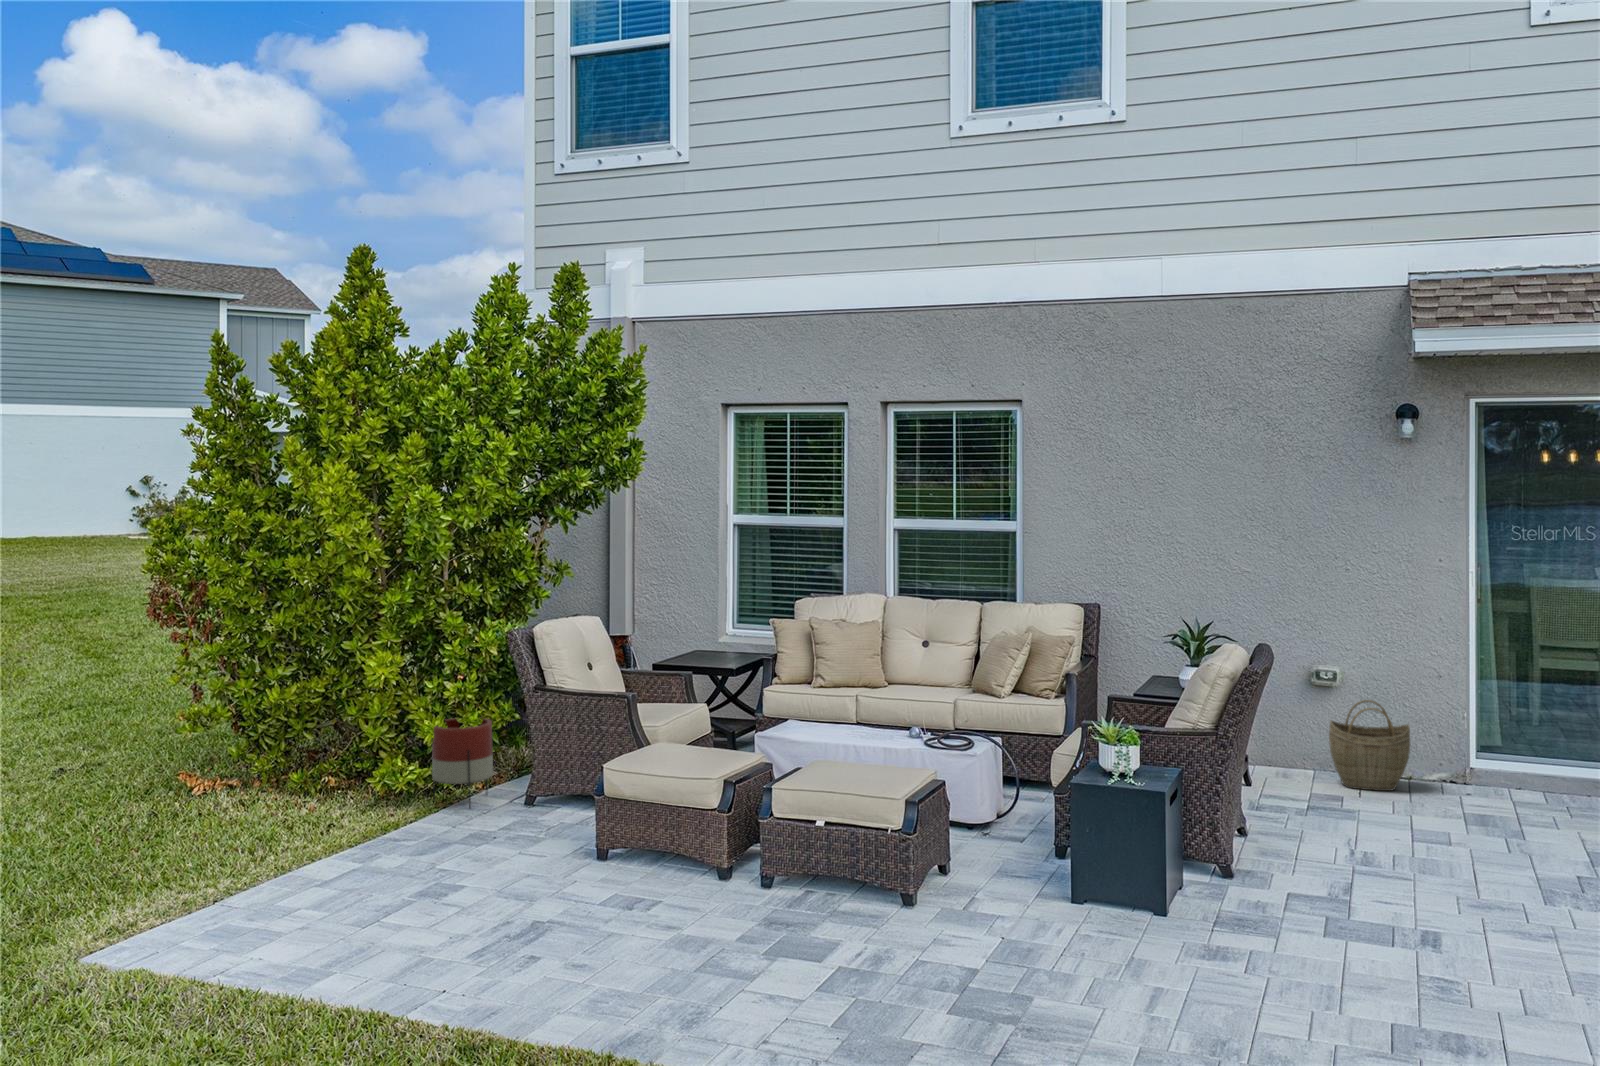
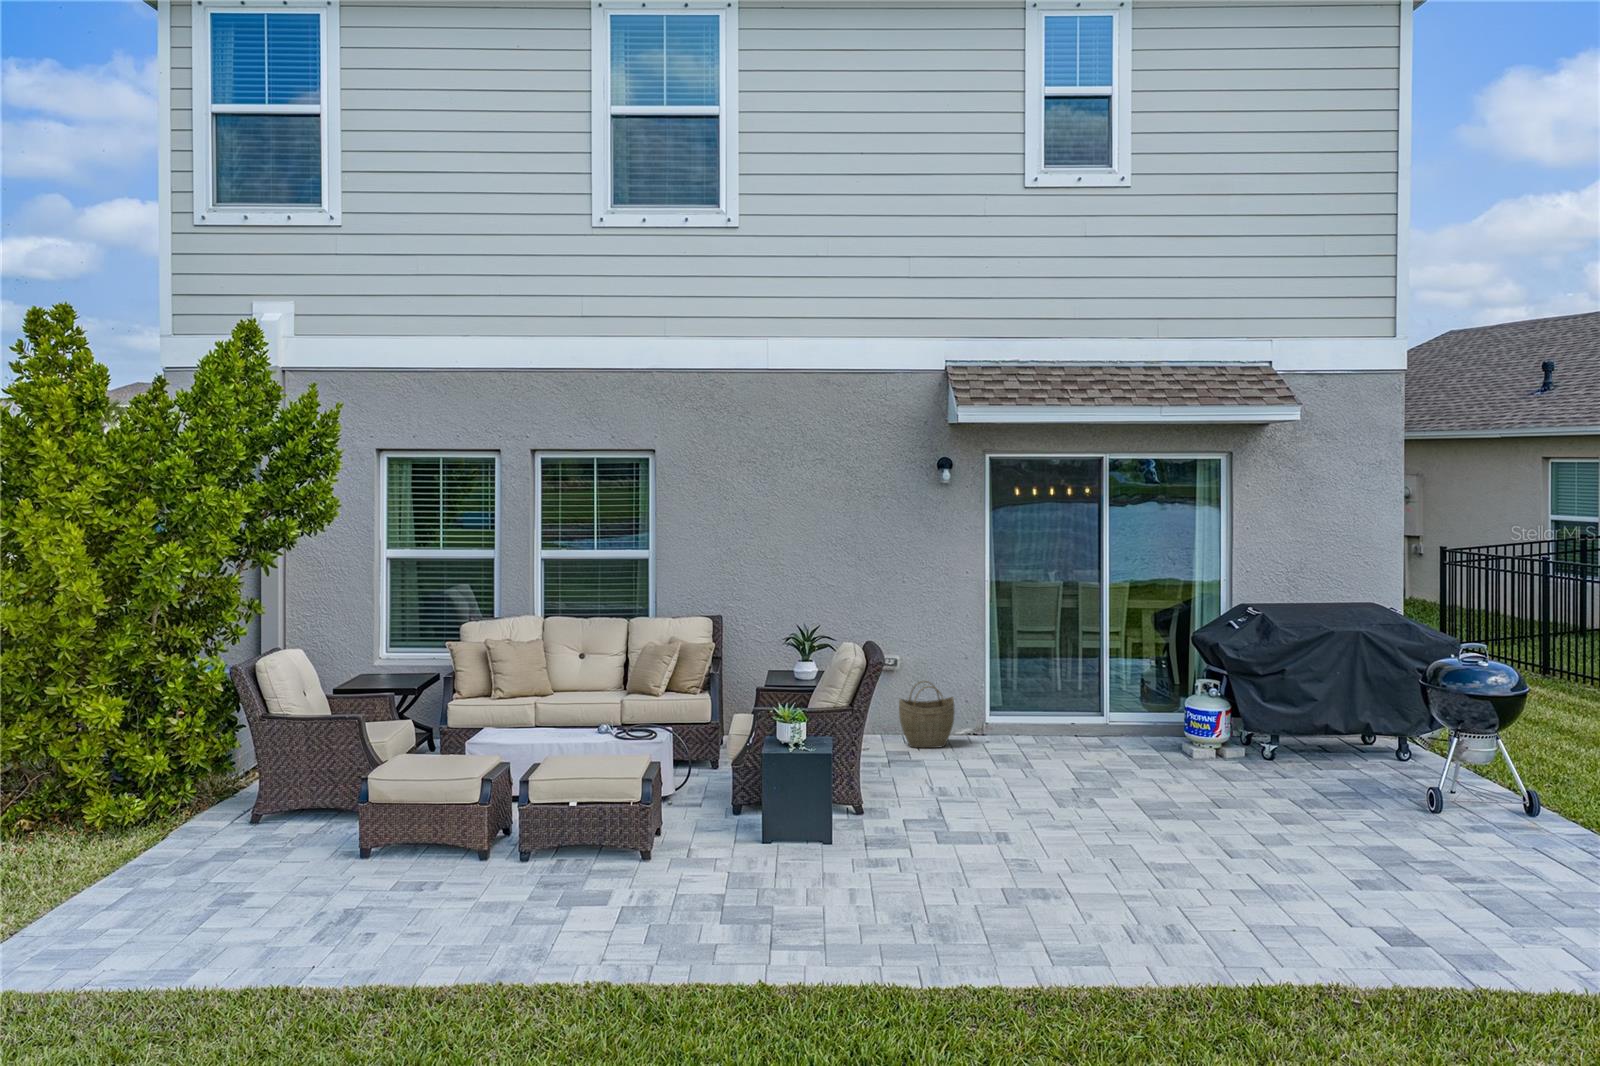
planter: present [432,718,493,807] -> none [147,752,210,837]

